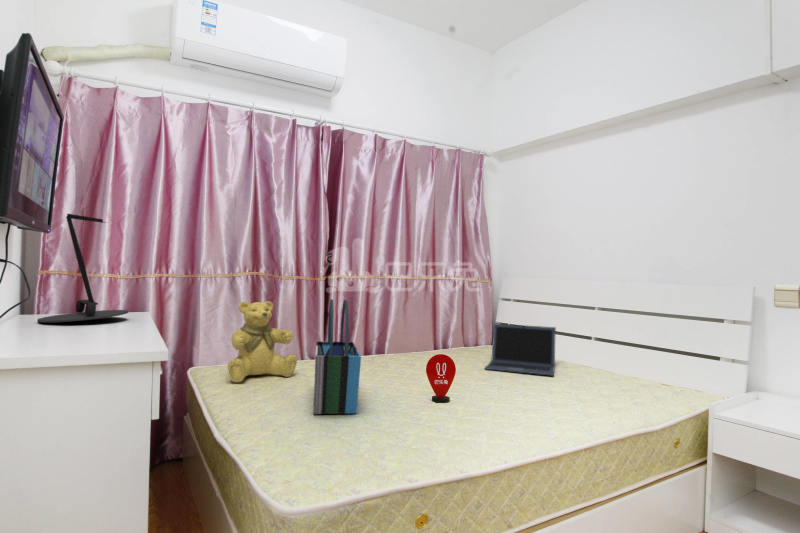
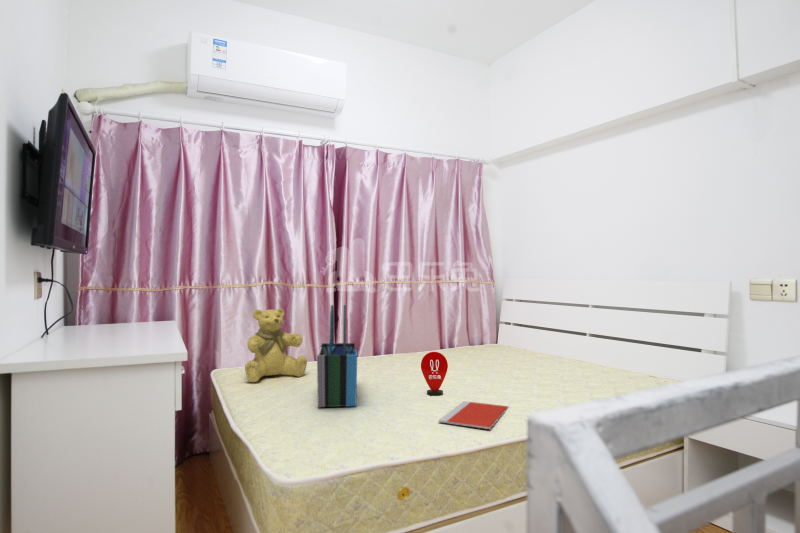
desk lamp: present [37,214,128,322] -> none [80,238,156,332]
laptop: present [485,324,556,376] -> none [483,323,552,371]
notebook: none [453,409,525,444] -> present [439,401,508,429]

